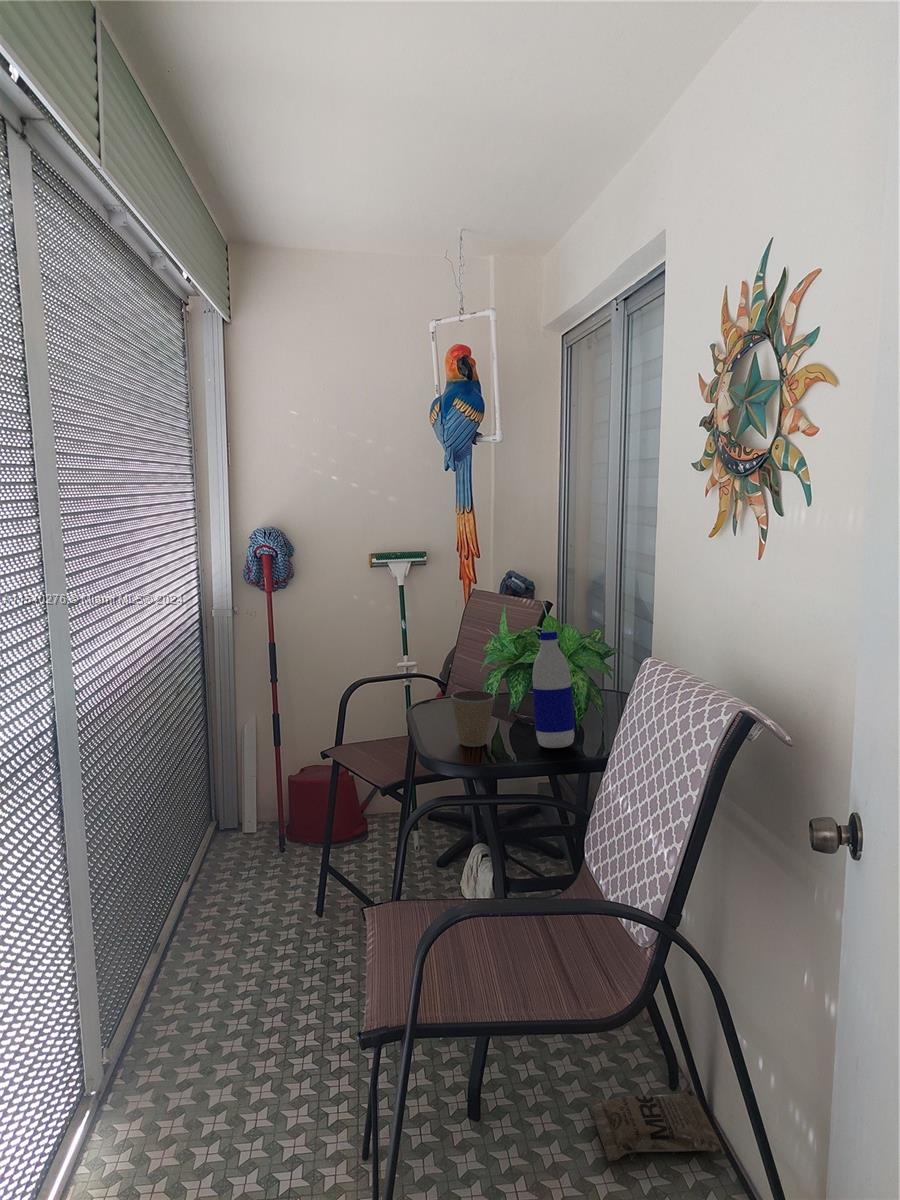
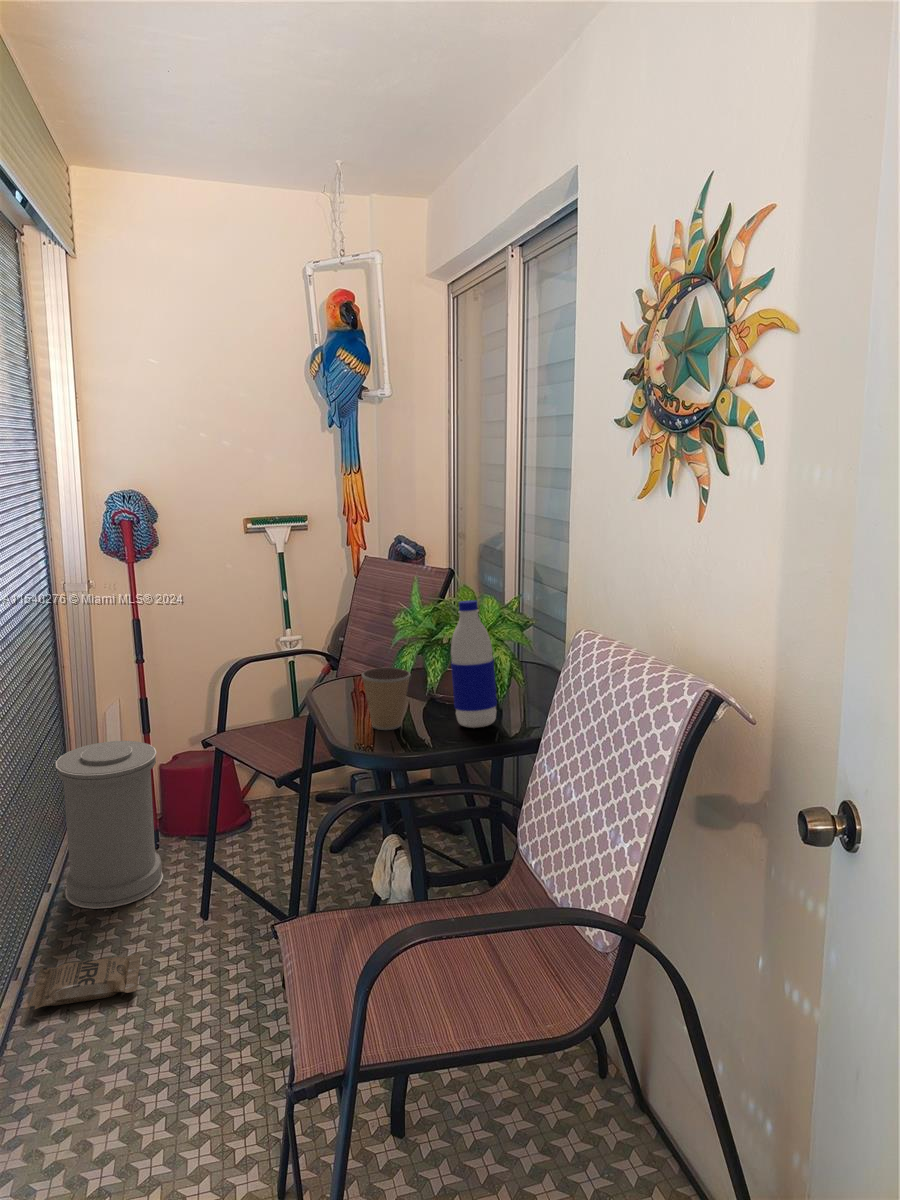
trash can: none [199,751,286,899] -> present [56,741,163,909]
bag: present [588,1090,725,1161] -> present [27,952,141,1011]

